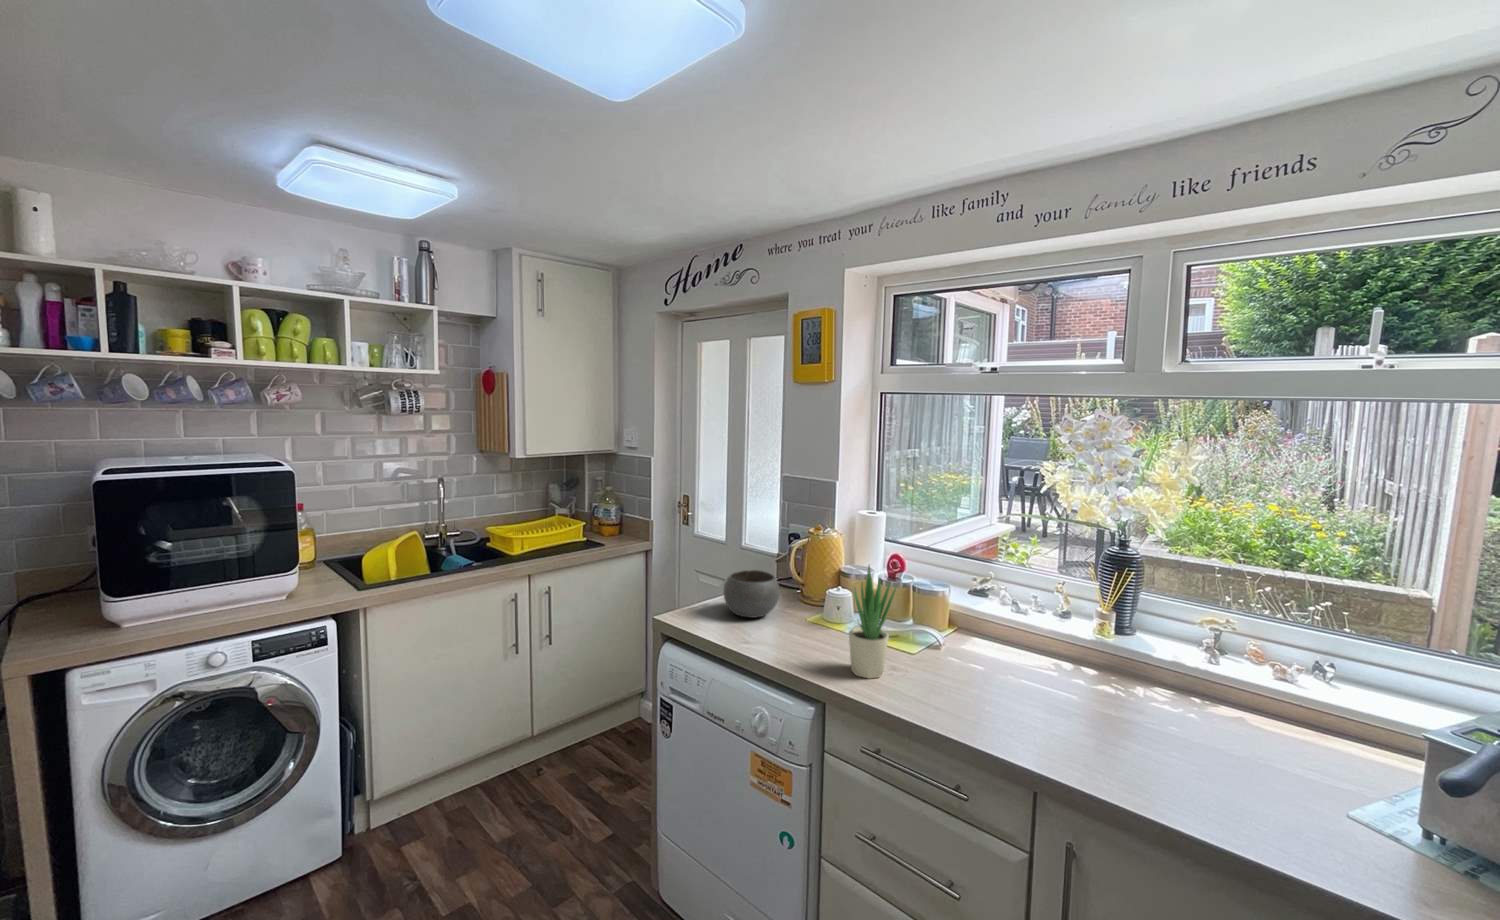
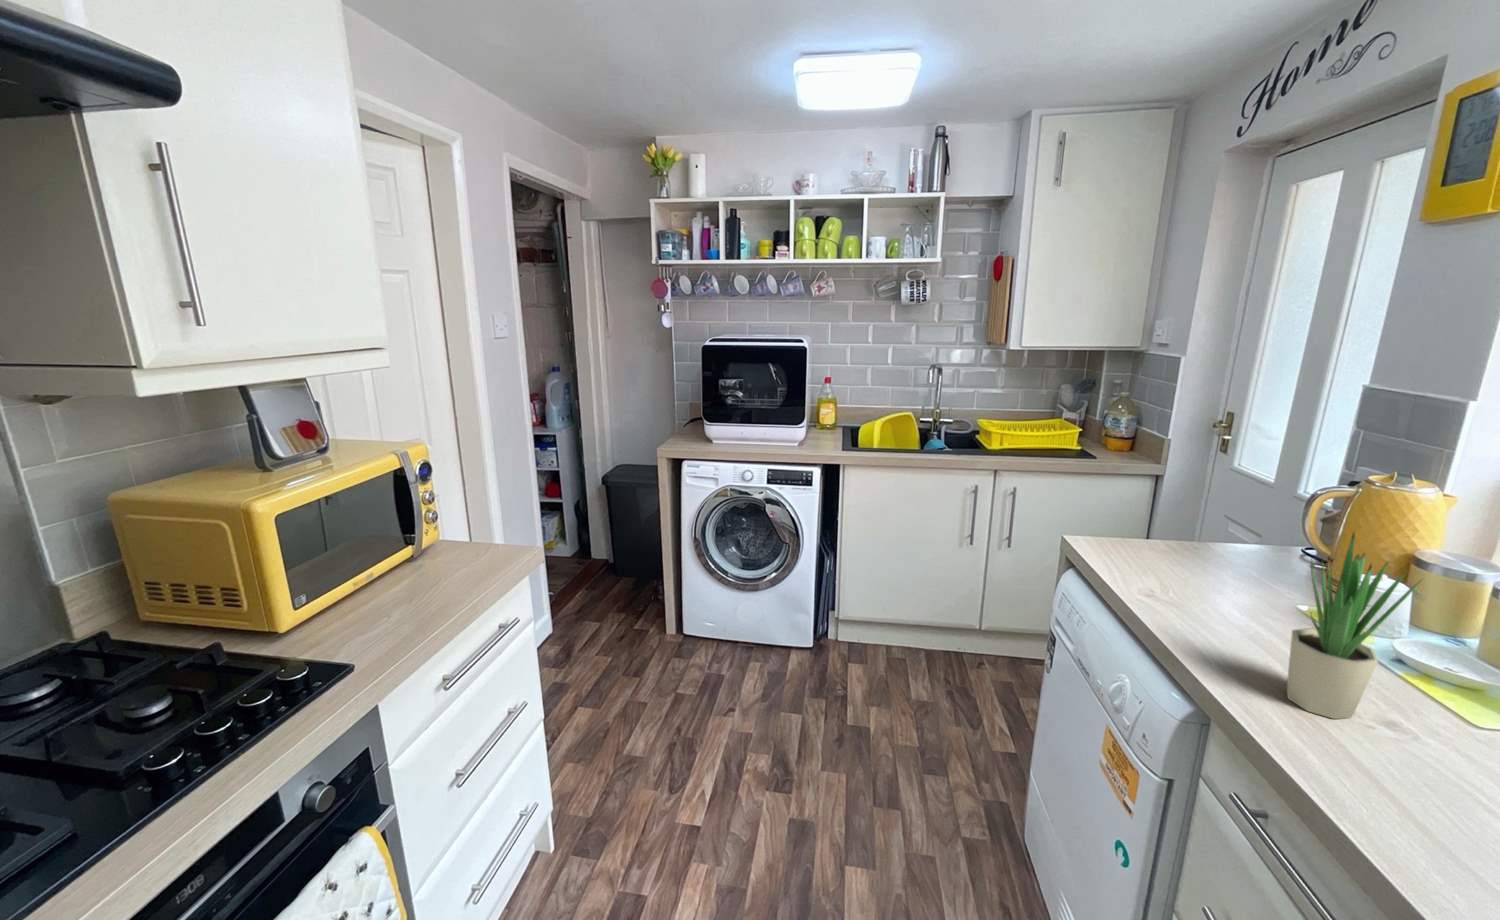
bowl: present [723,570,780,618] -> none [1164,511,1263,579]

